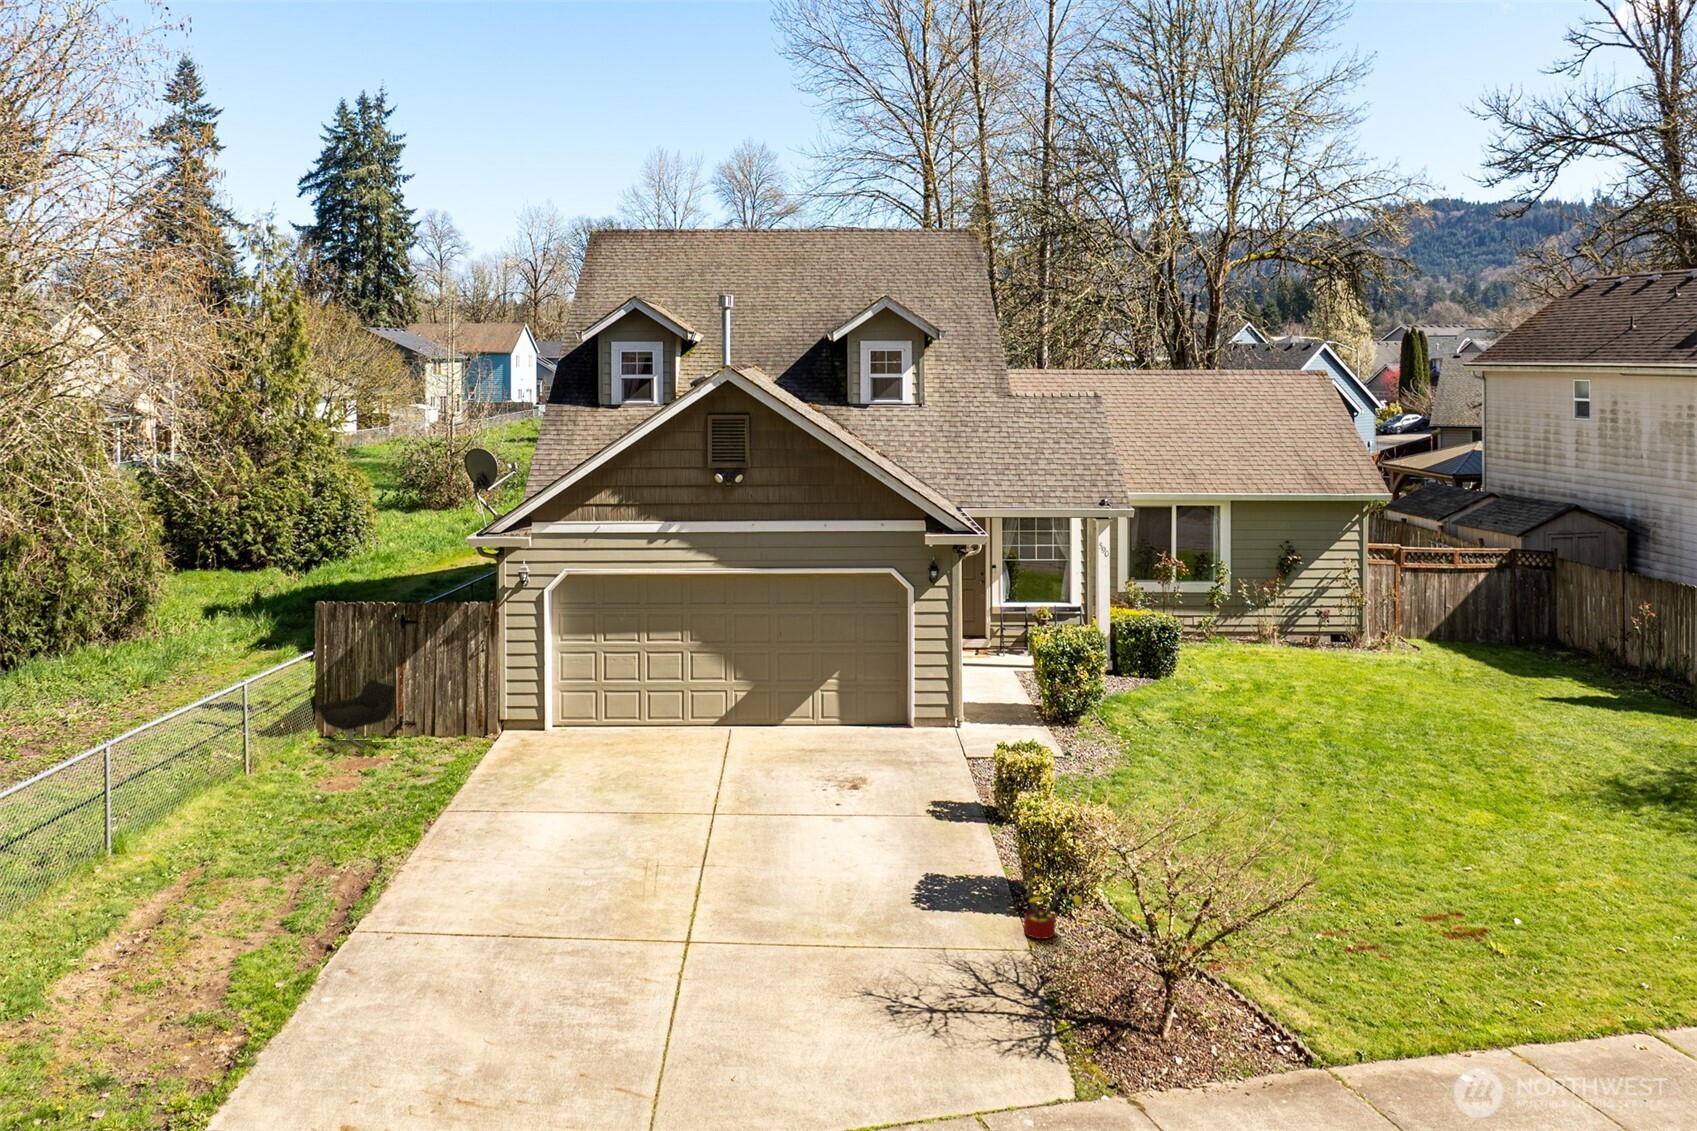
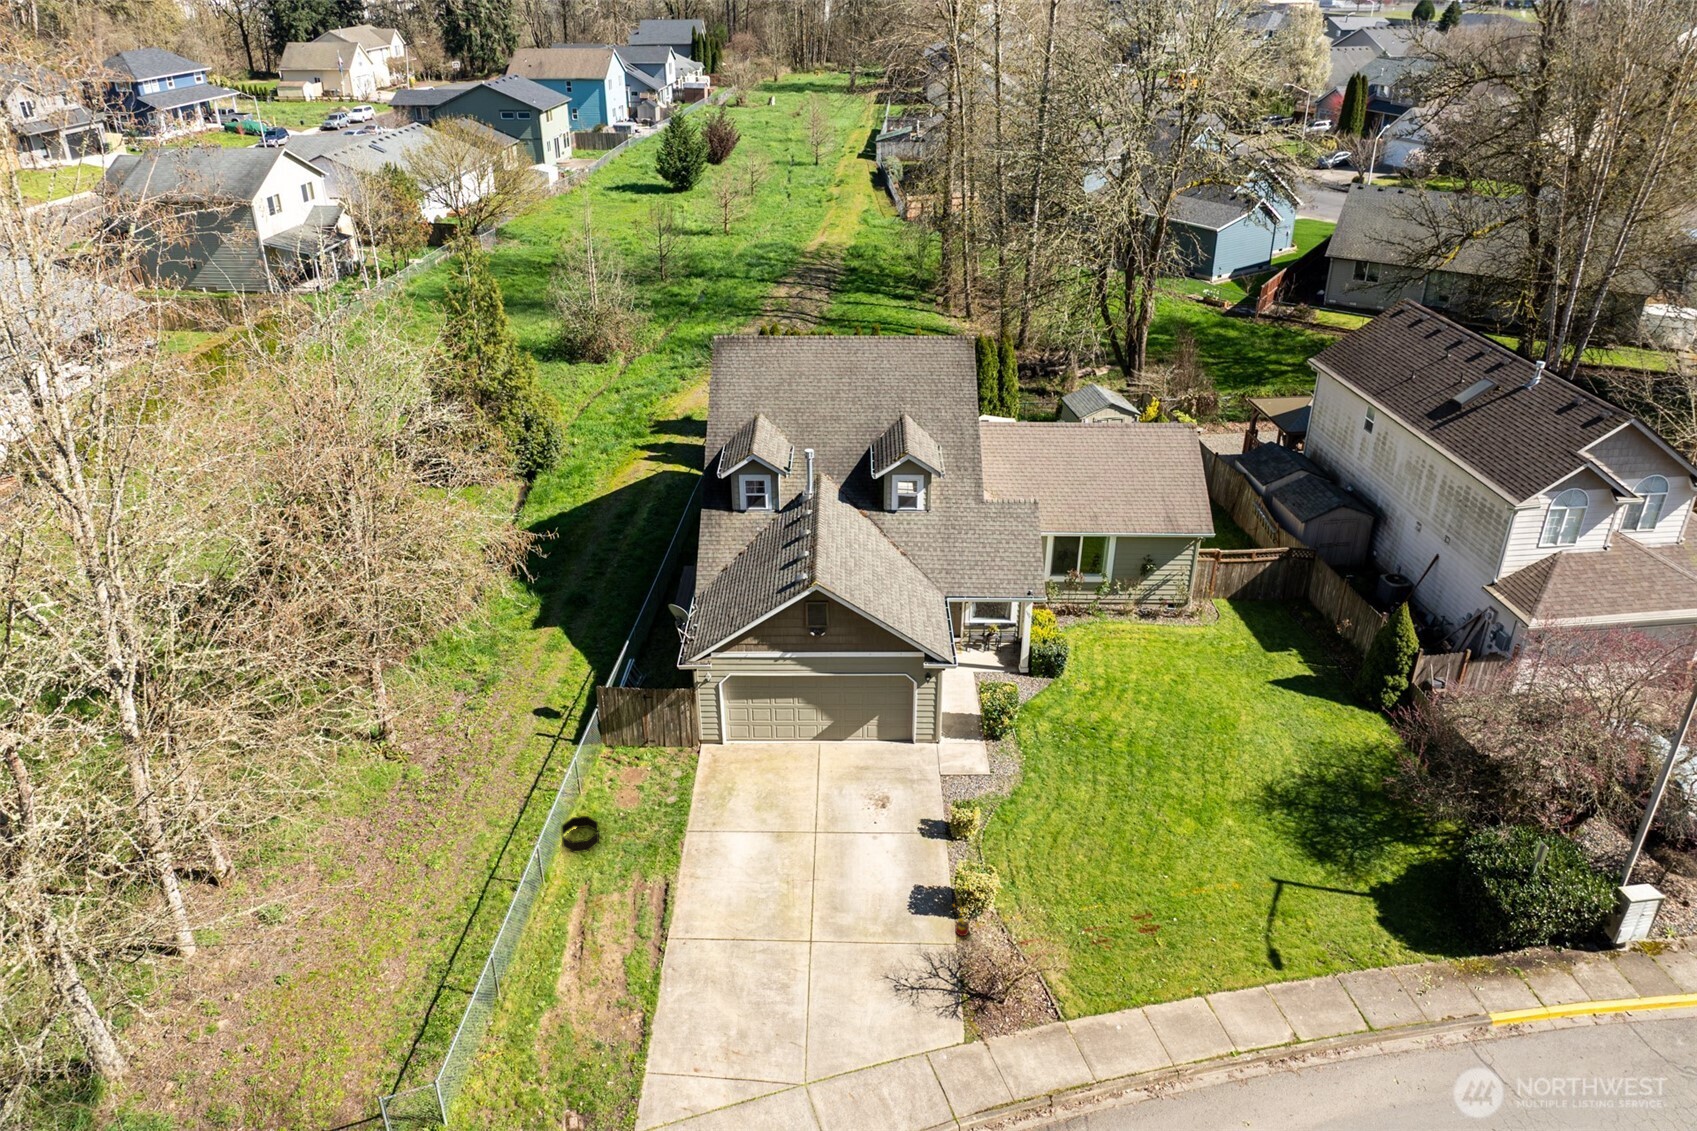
lounge chair: present [318,680,395,747] -> none [609,725,648,767]
basket: none [161,777,250,834] -> present [562,816,599,853]

